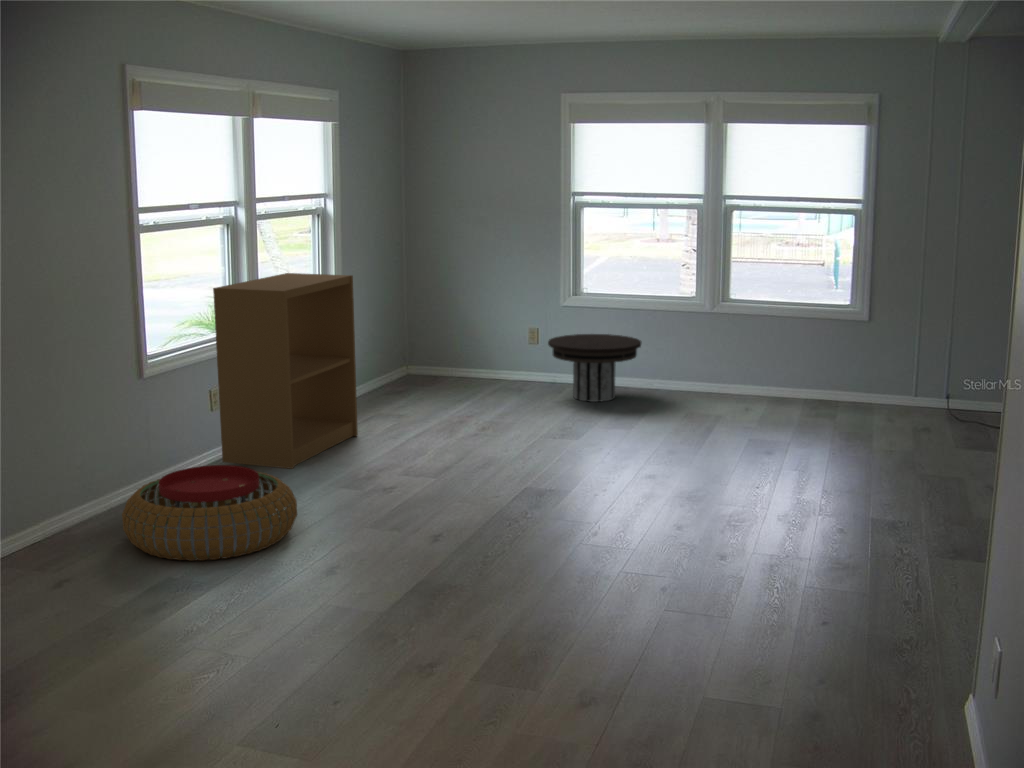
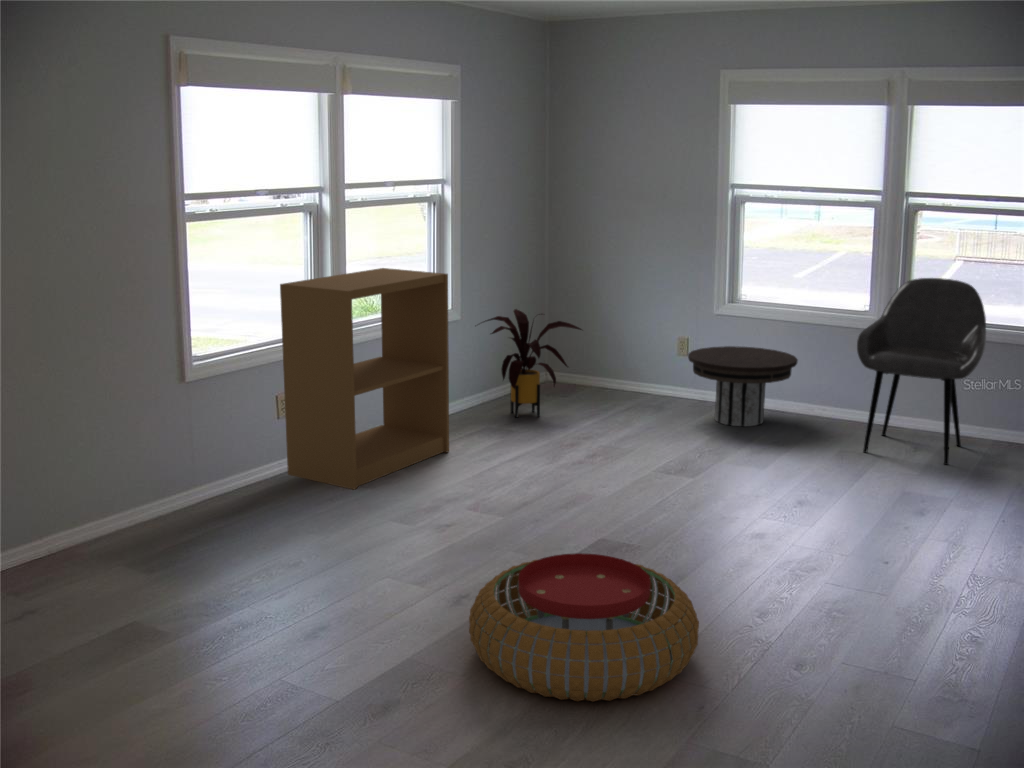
armchair: none [695,267,796,419] -> present [857,278,986,465]
house plant: none [355,309,457,407] -> present [484,309,582,418]
pouf: present [122,465,297,561] -> present [469,553,699,702]

